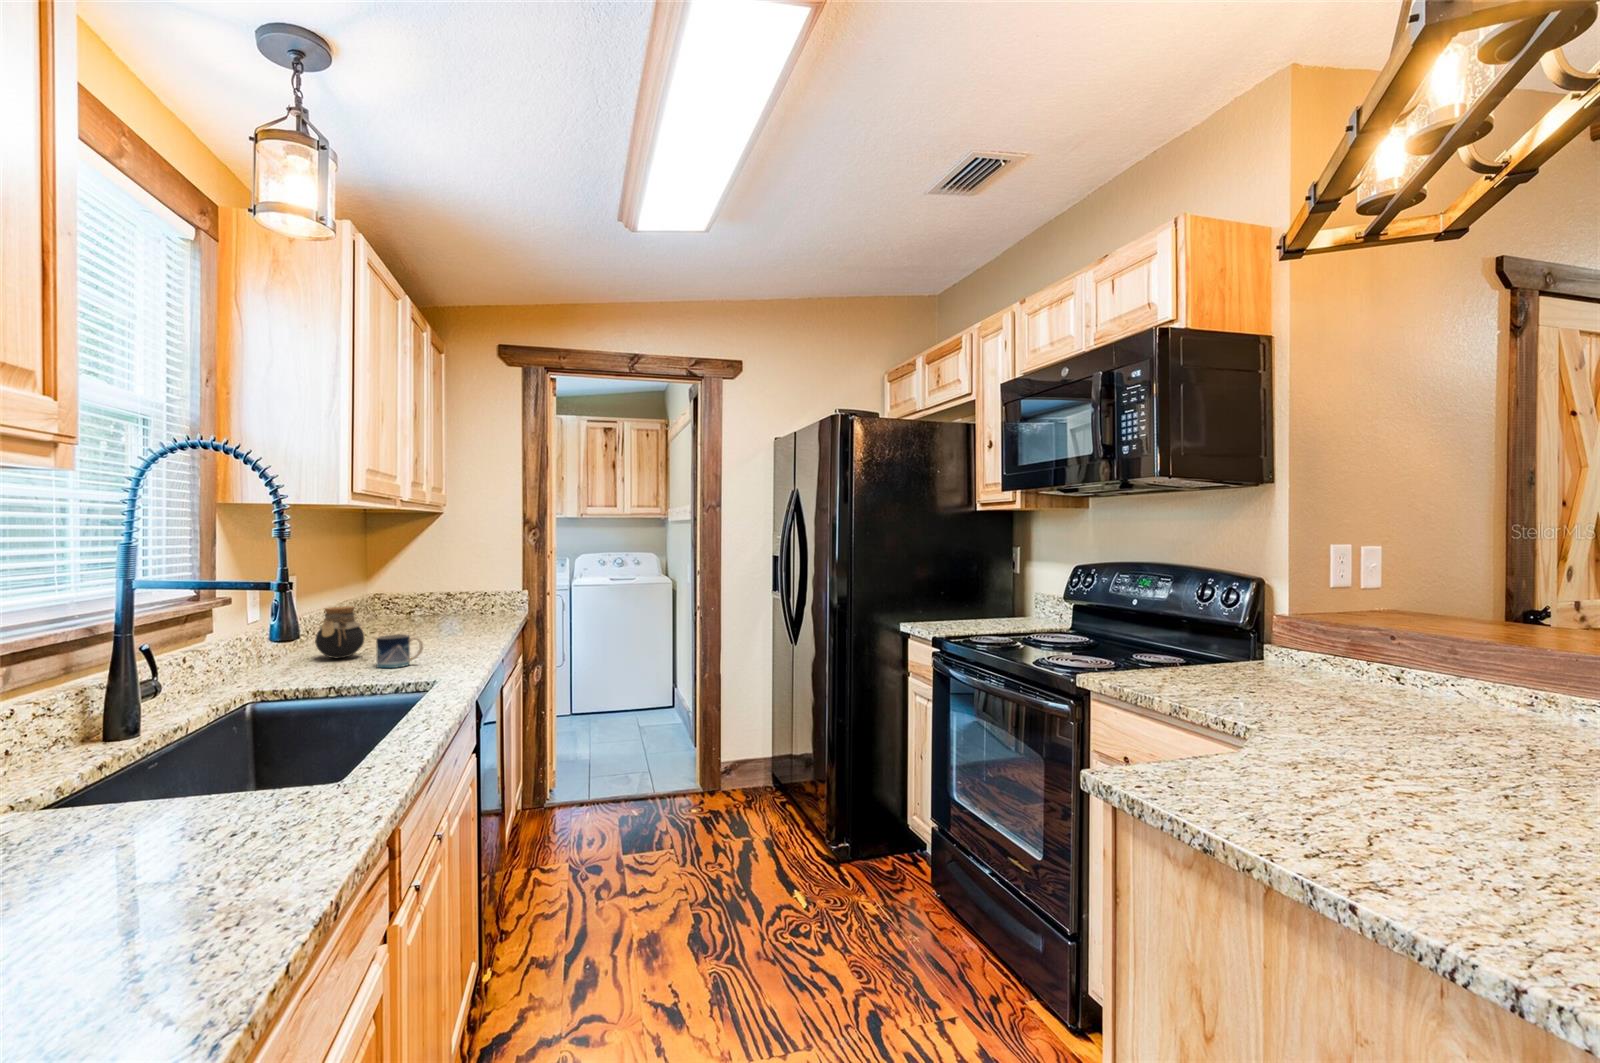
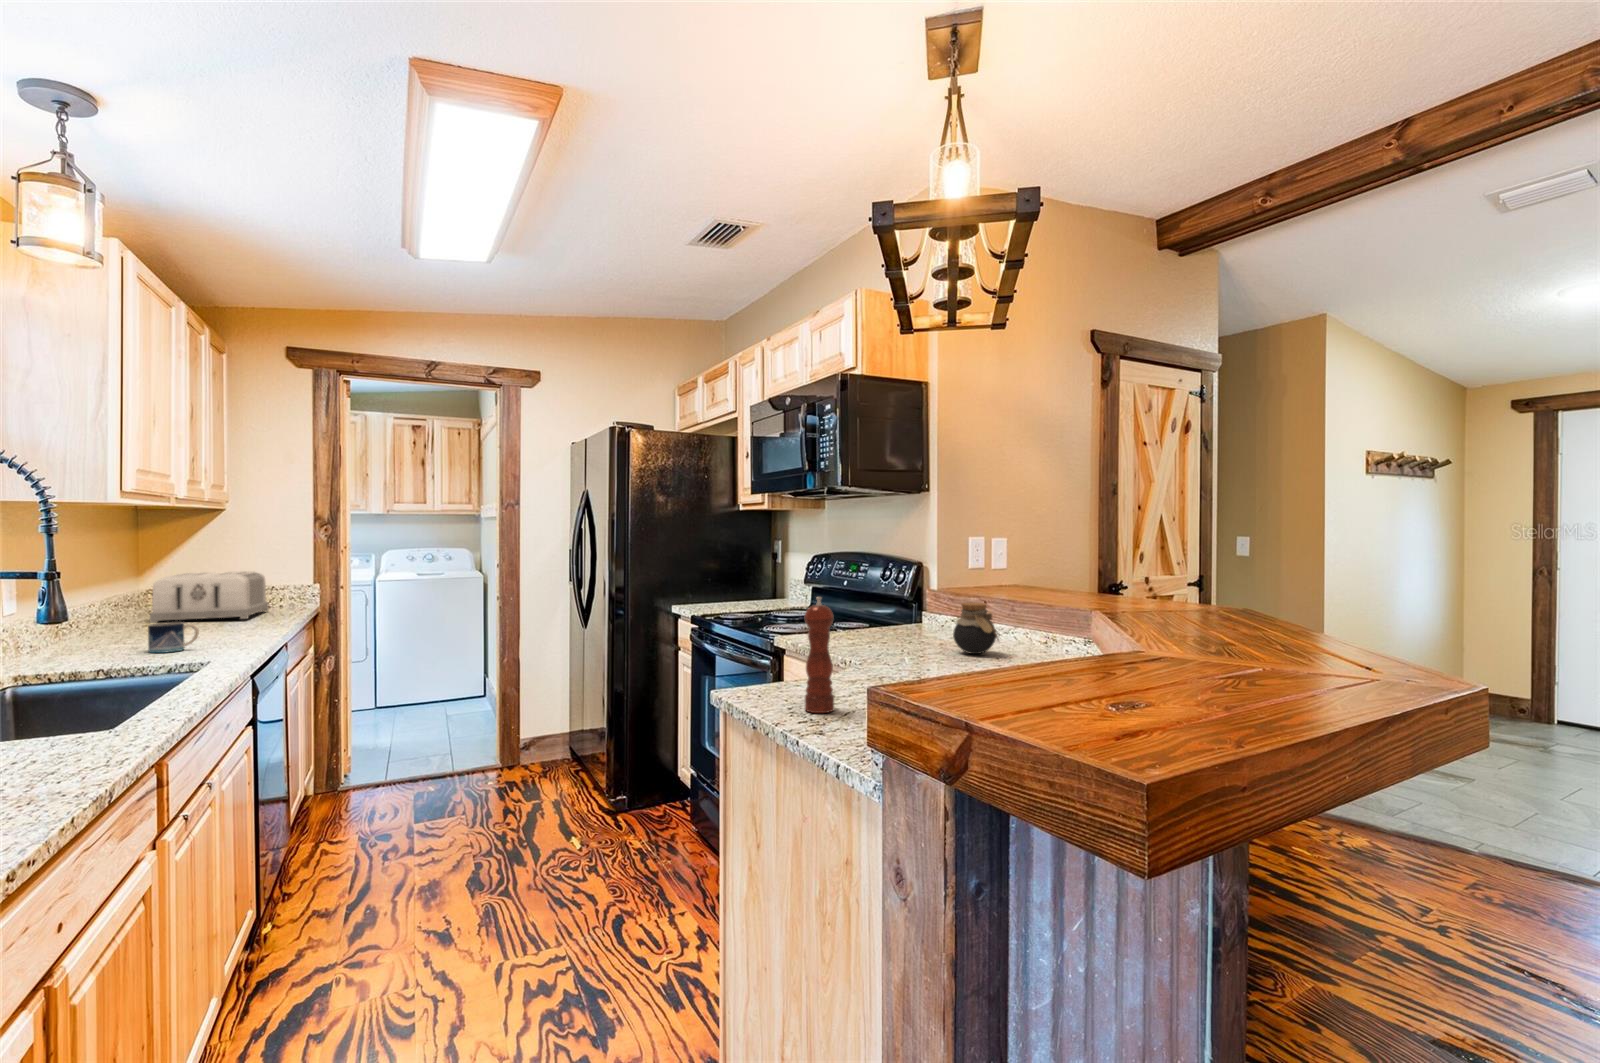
toaster: none [376,578,481,631] -> present [150,571,268,623]
jar: present [315,606,364,658] -> present [953,603,999,654]
pepper mill: none [1266,641,1323,827] -> present [805,597,834,713]

